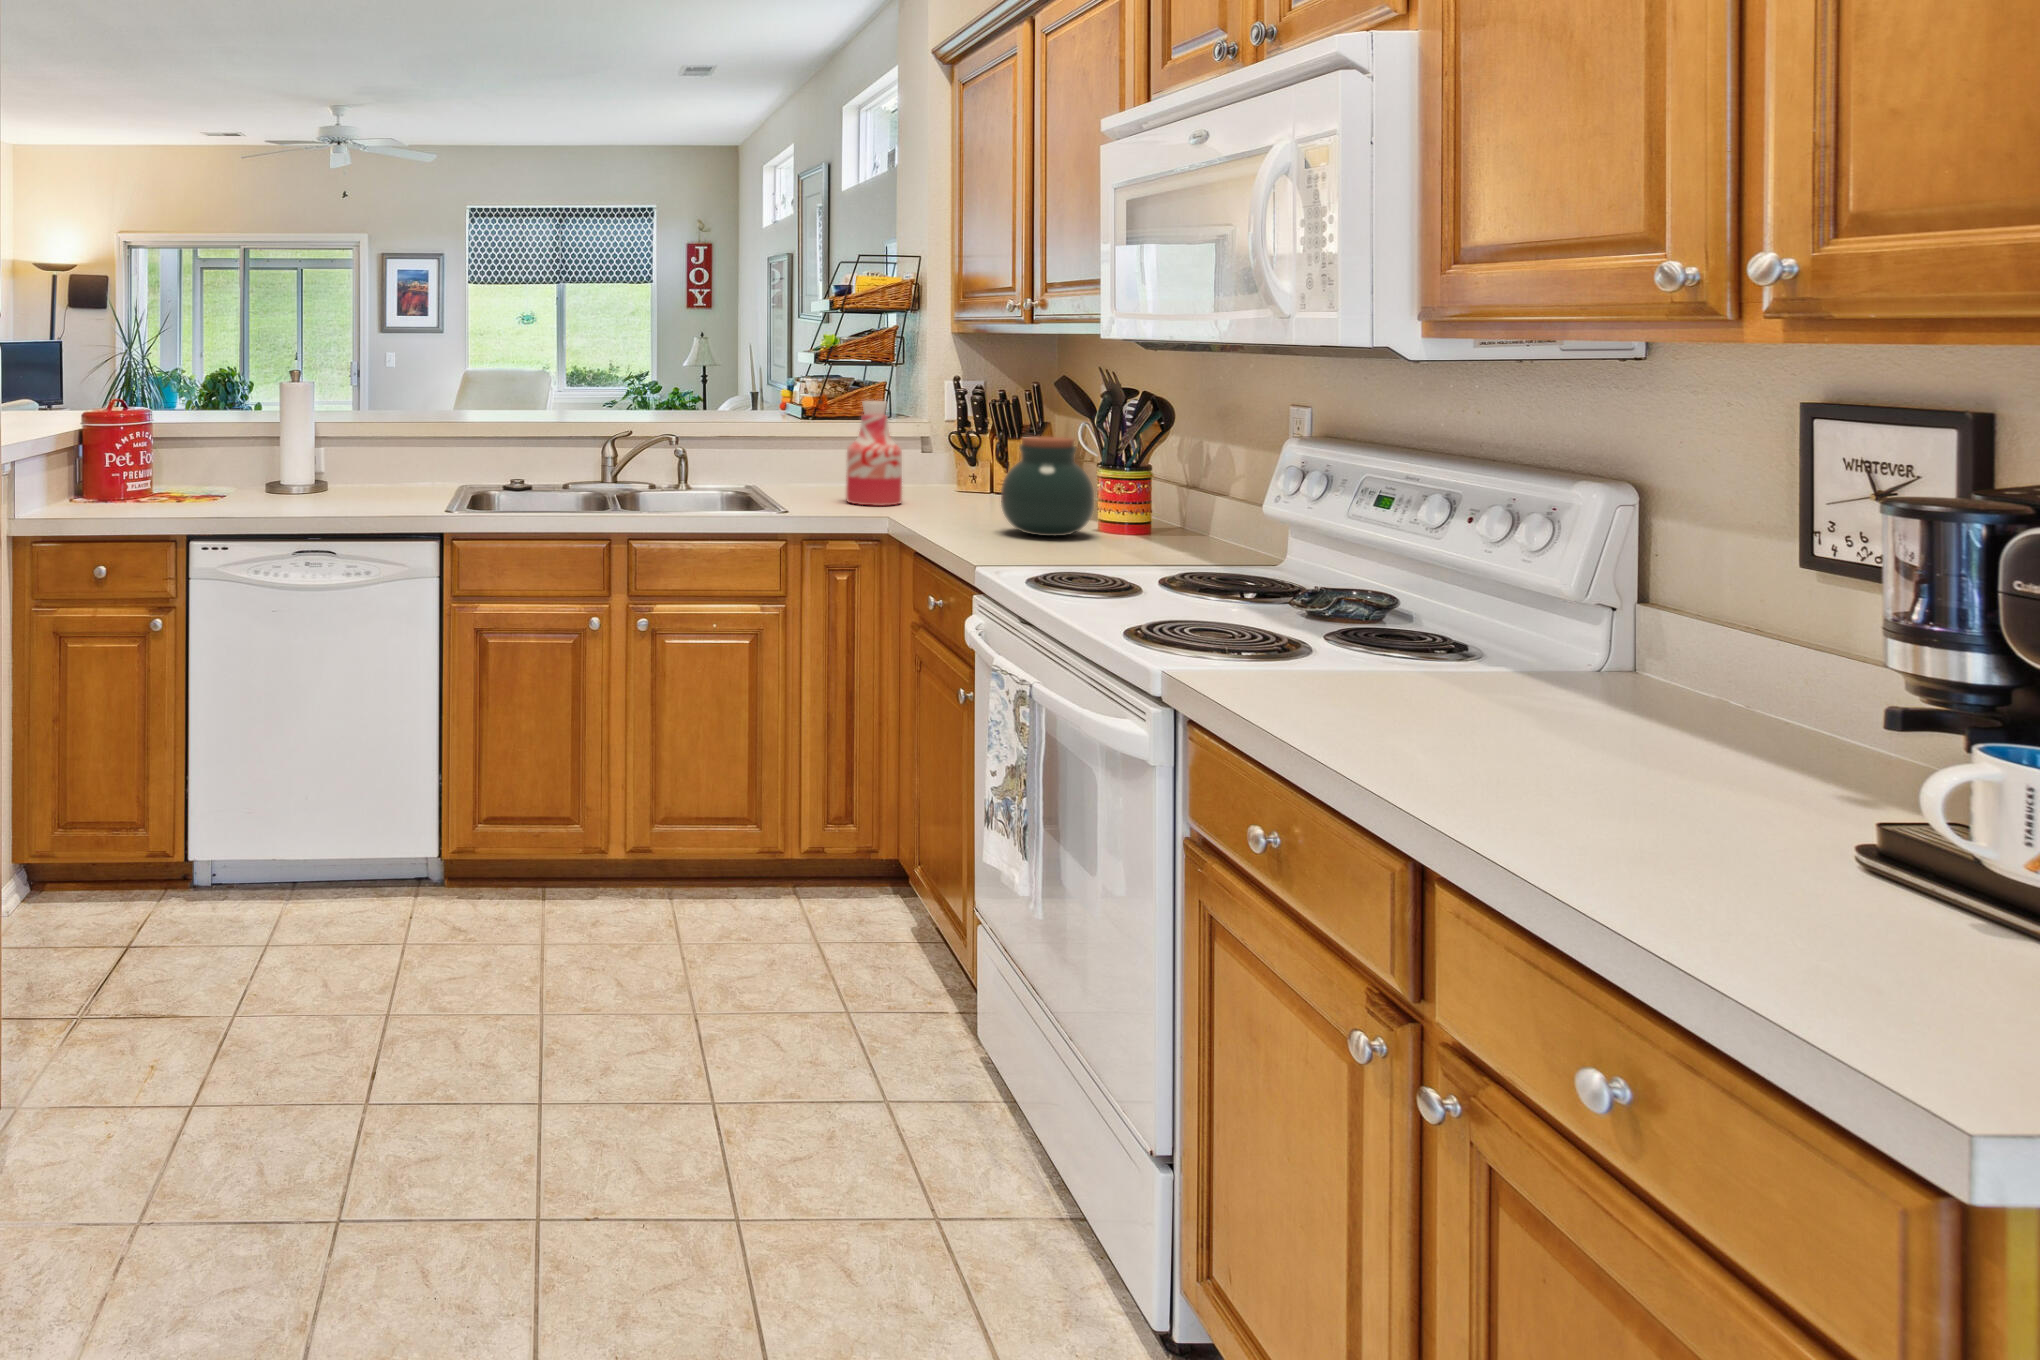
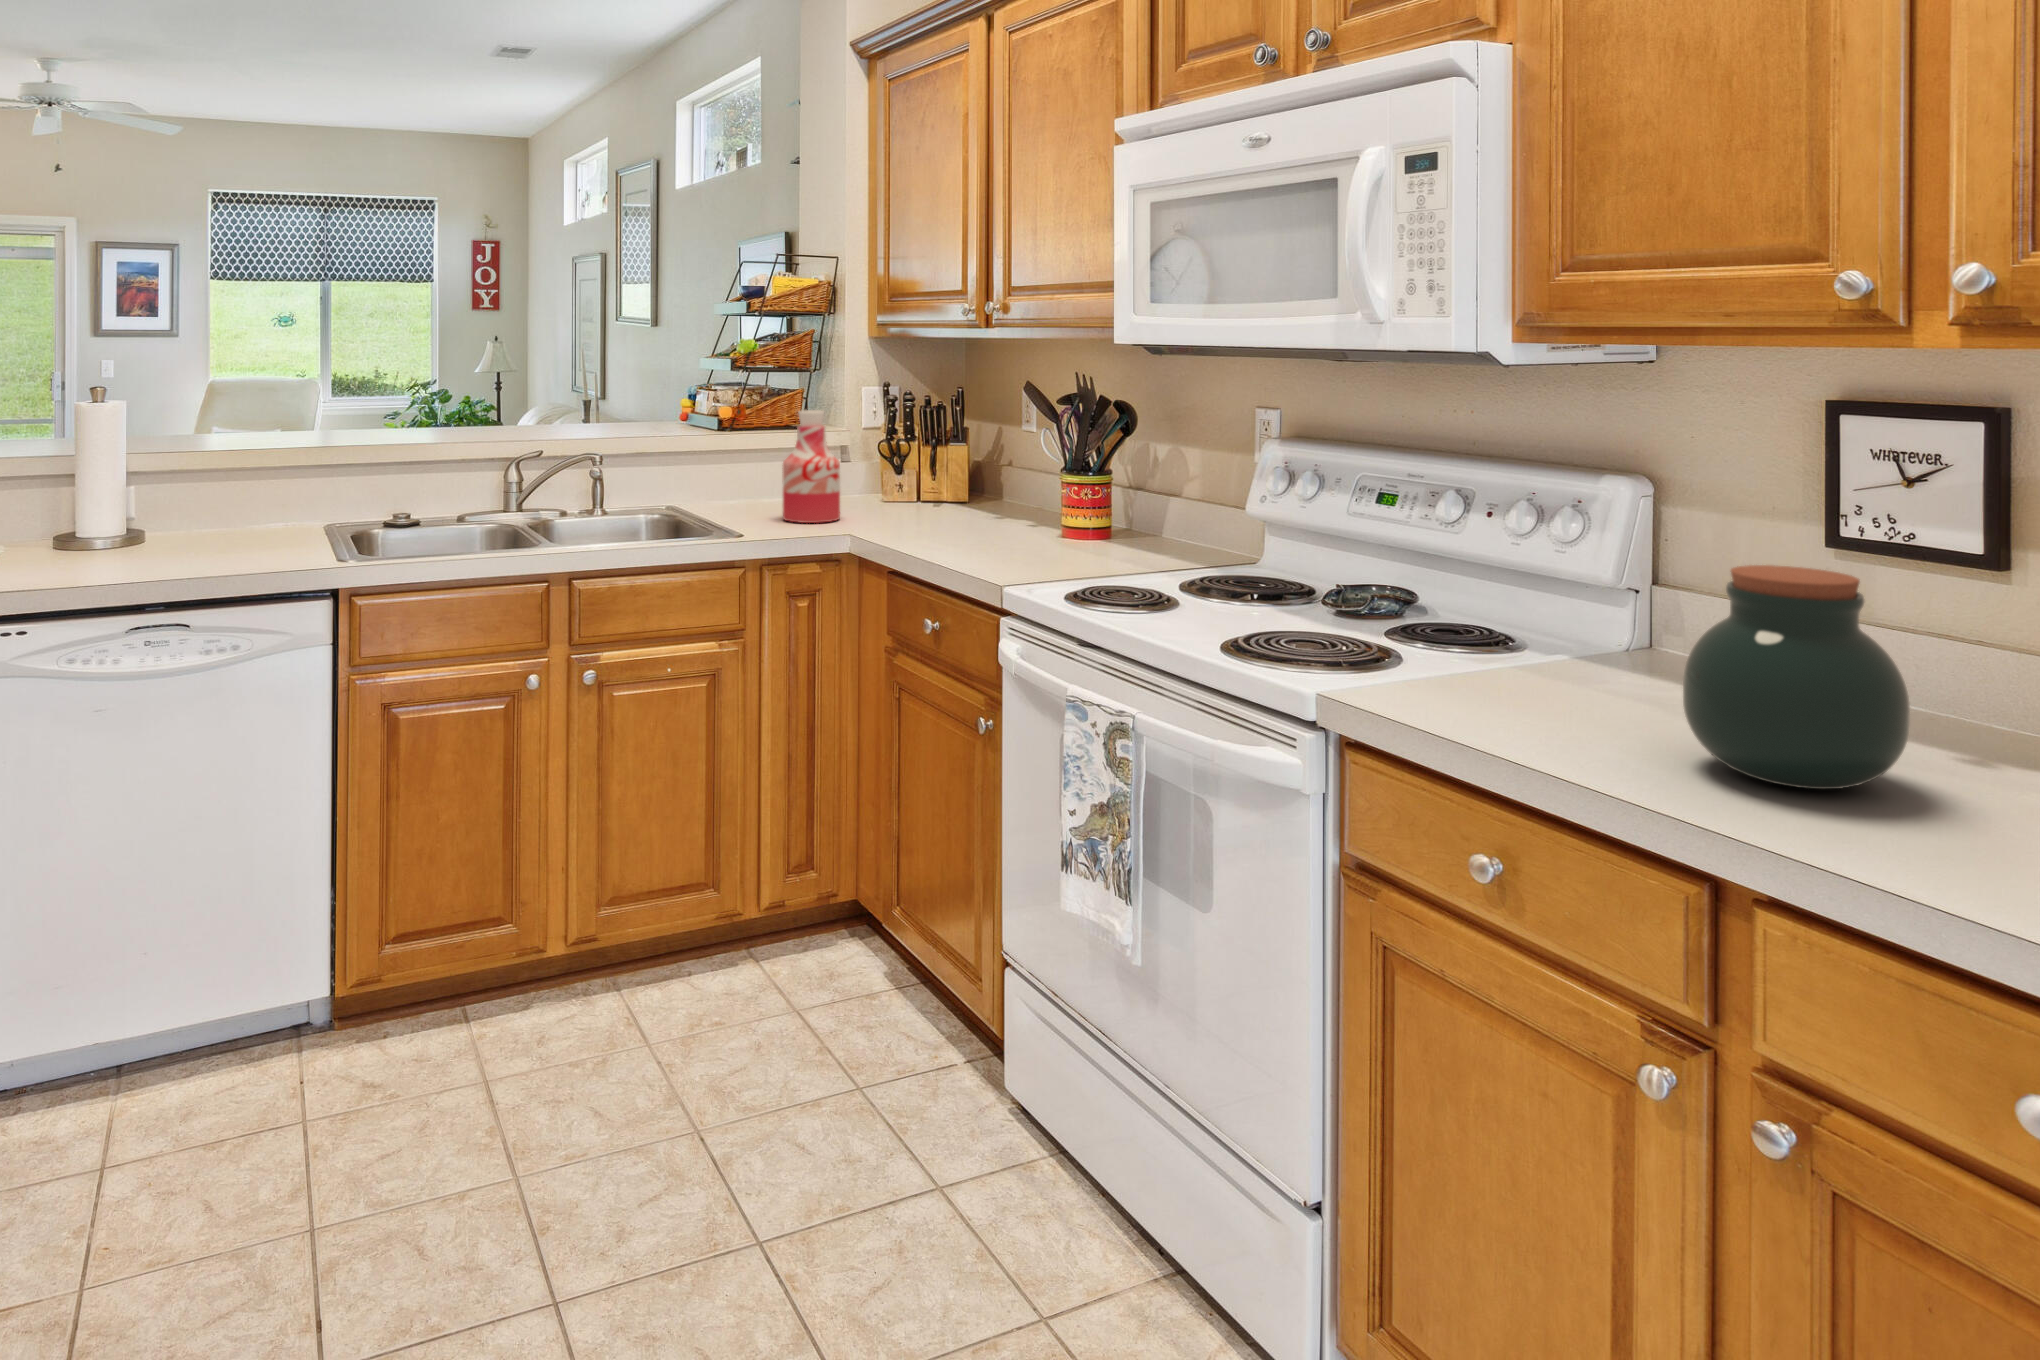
jar: present [1001,436,1094,536] -> present [1683,565,1910,789]

